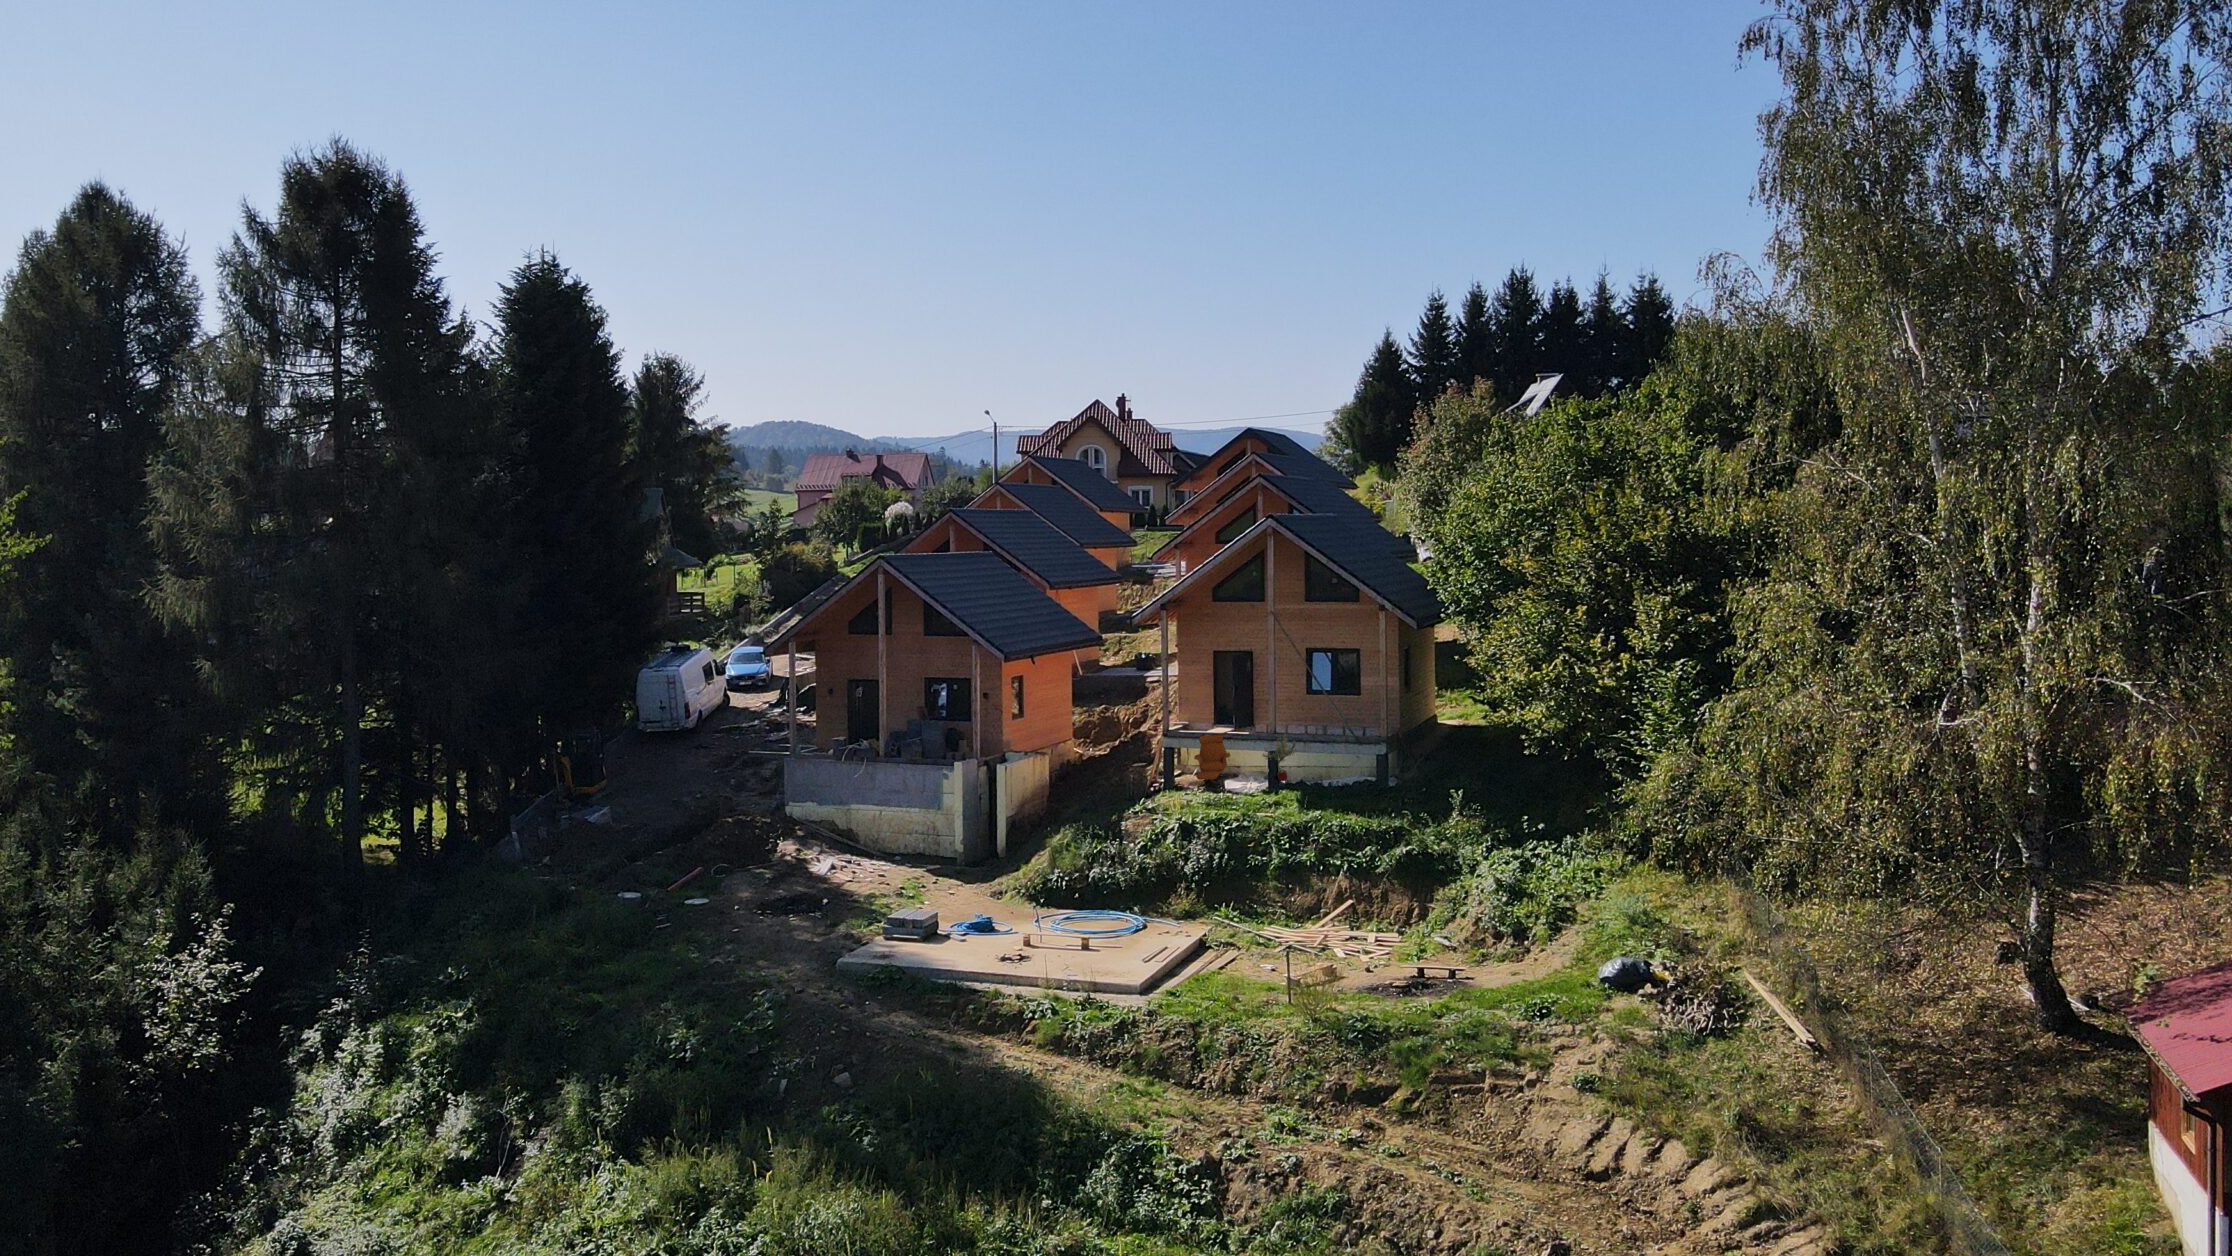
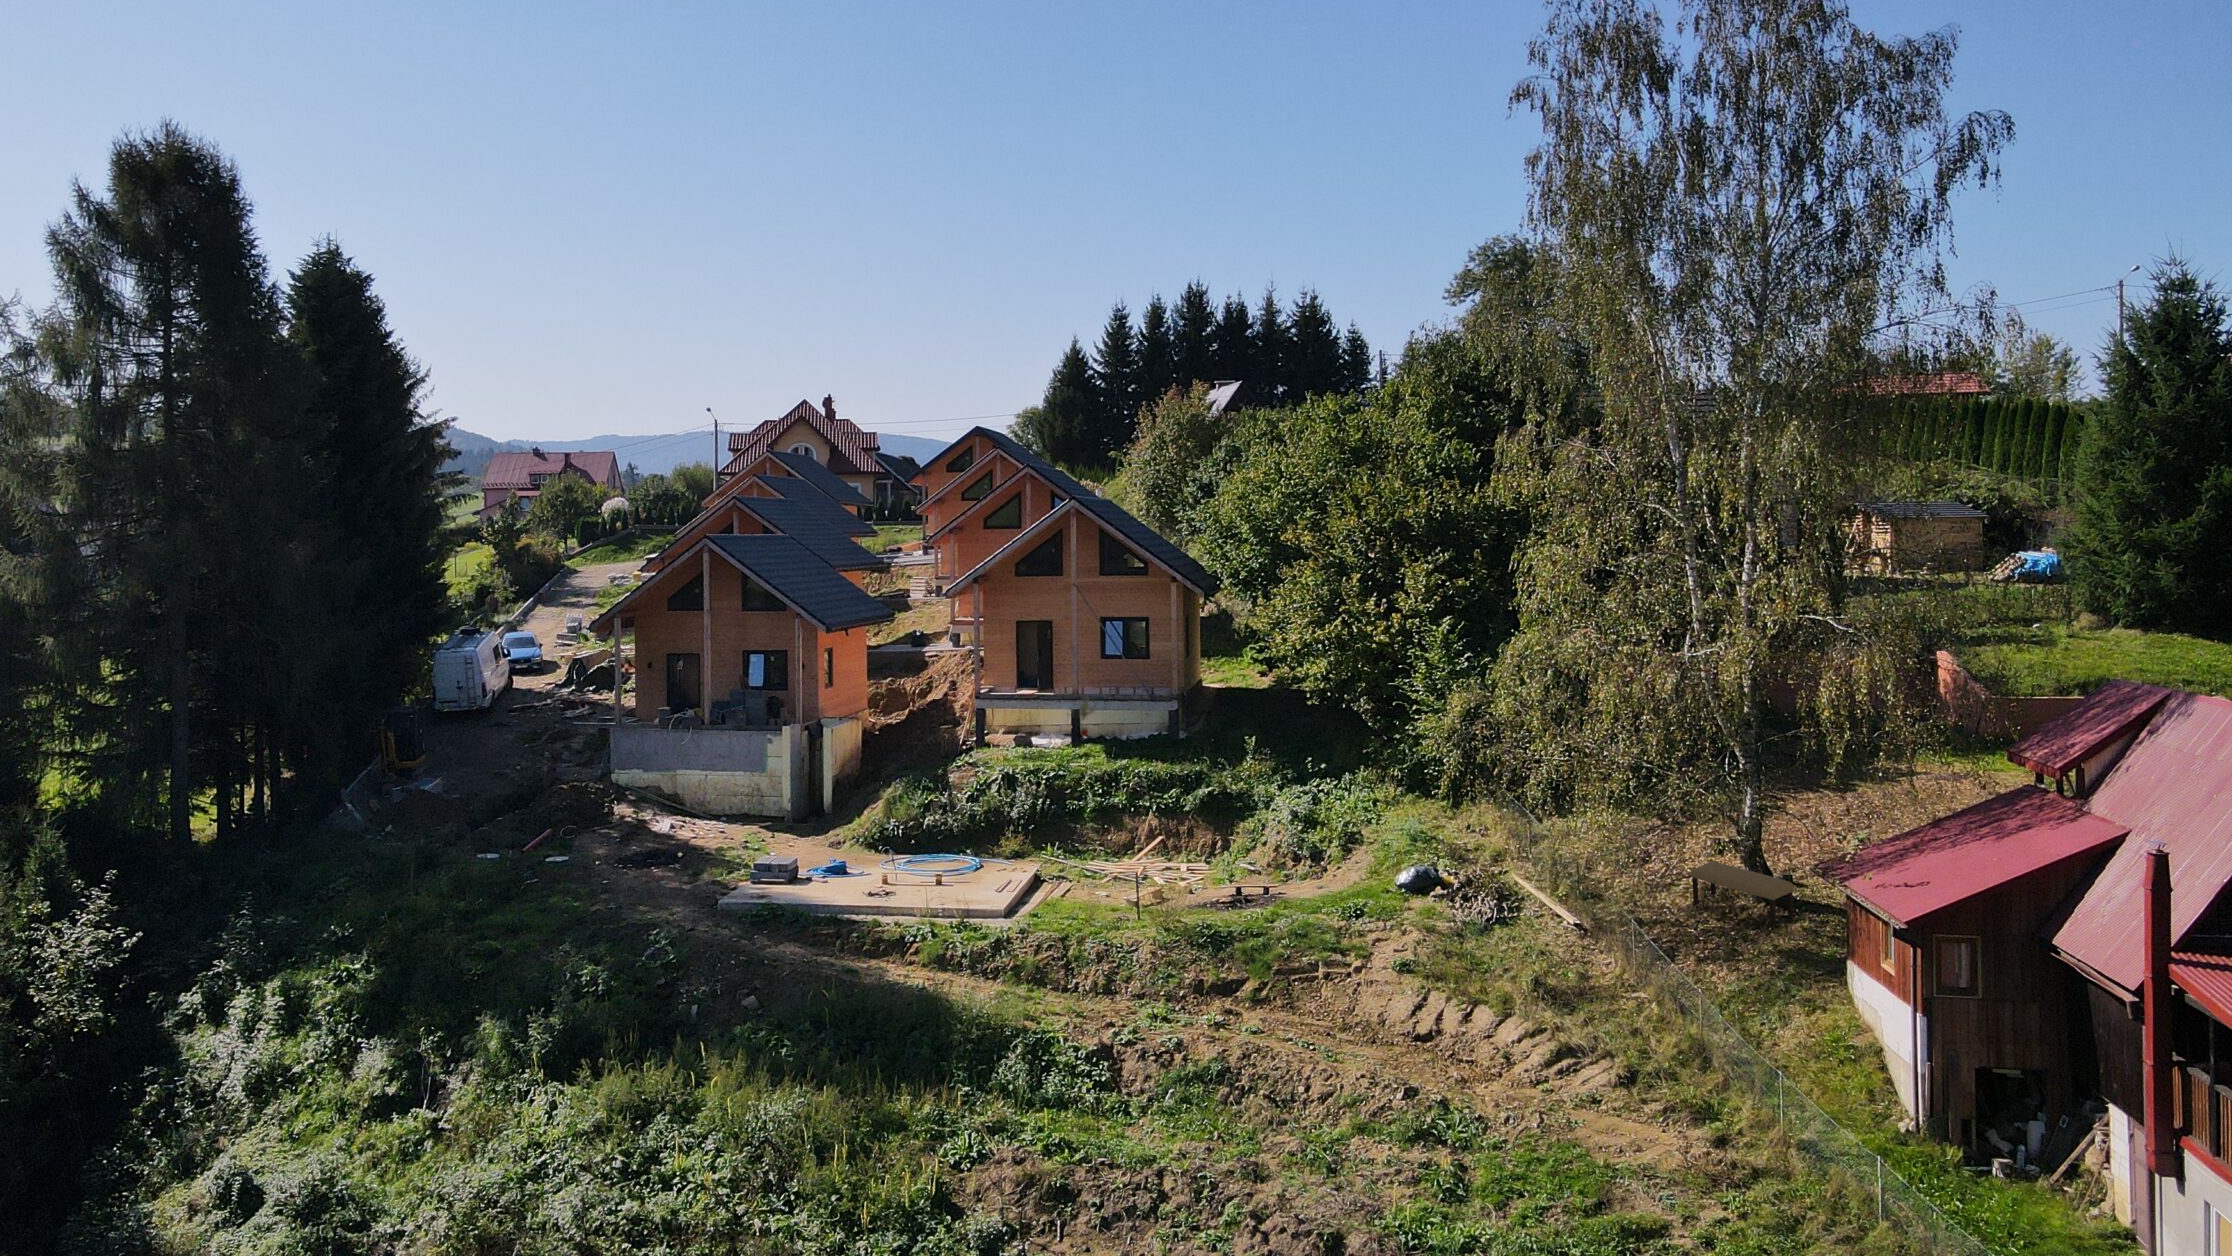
lounge chair: present [1194,735,1230,790] -> none [1004,697,1036,746]
bench: none [1961,975,2099,1066] -> present [1691,861,1794,927]

